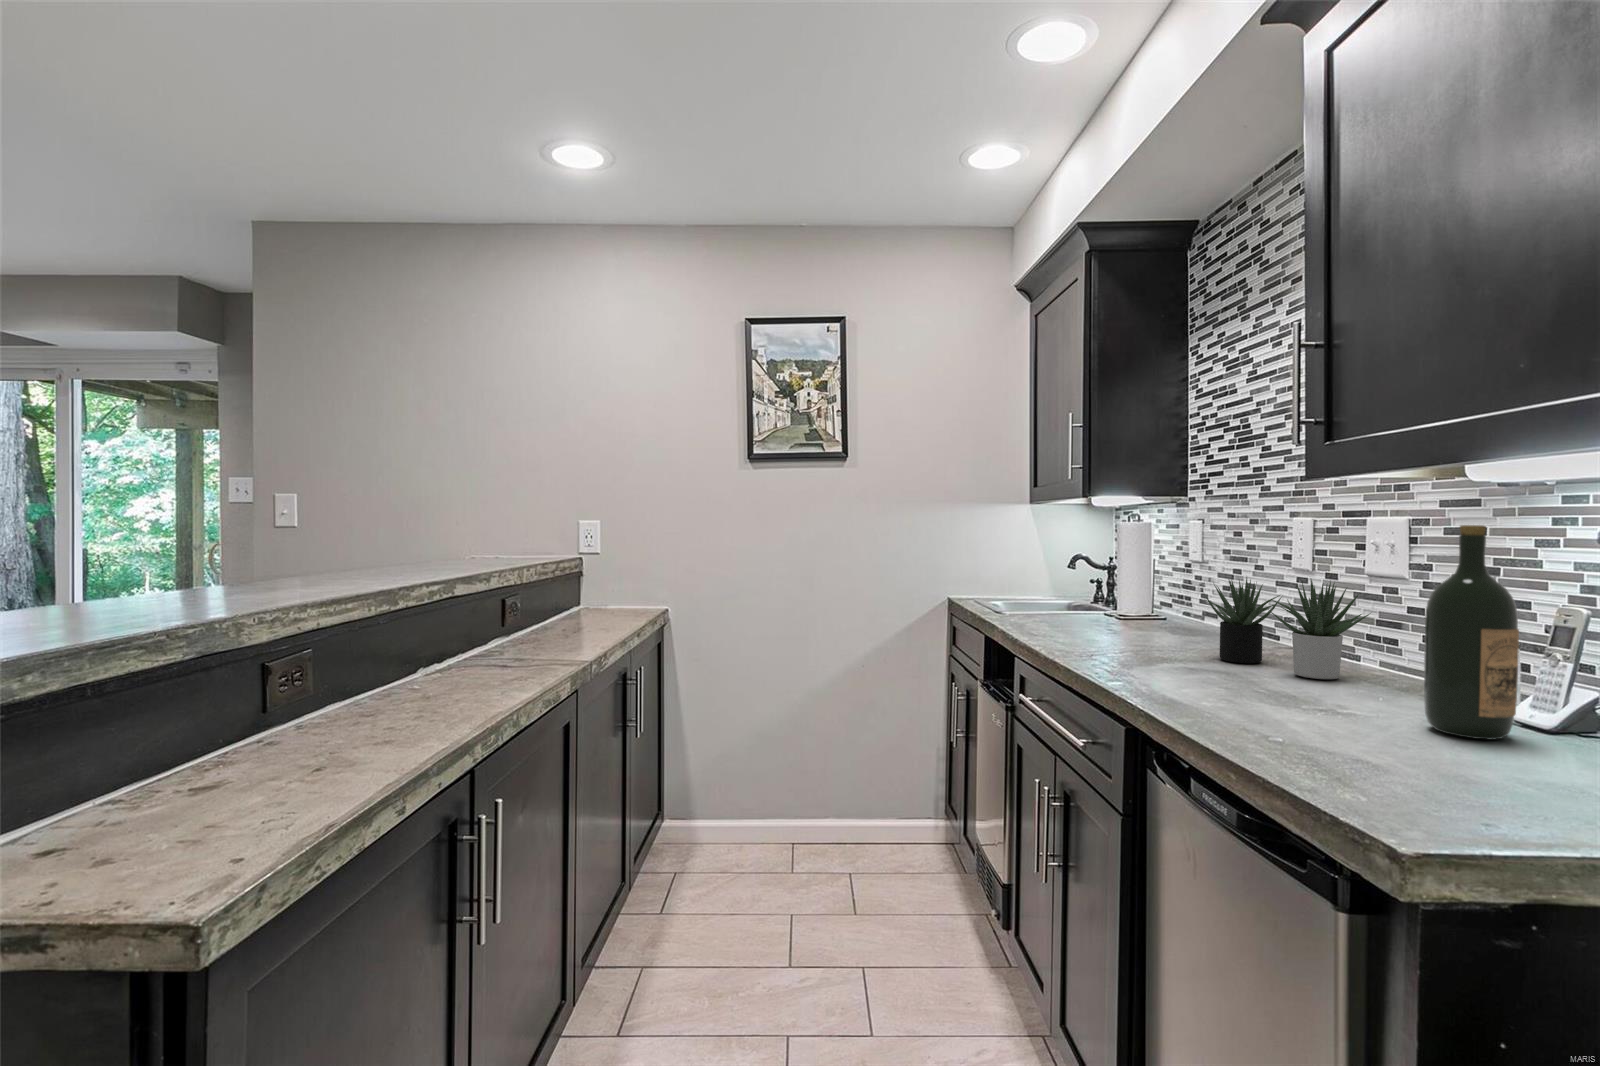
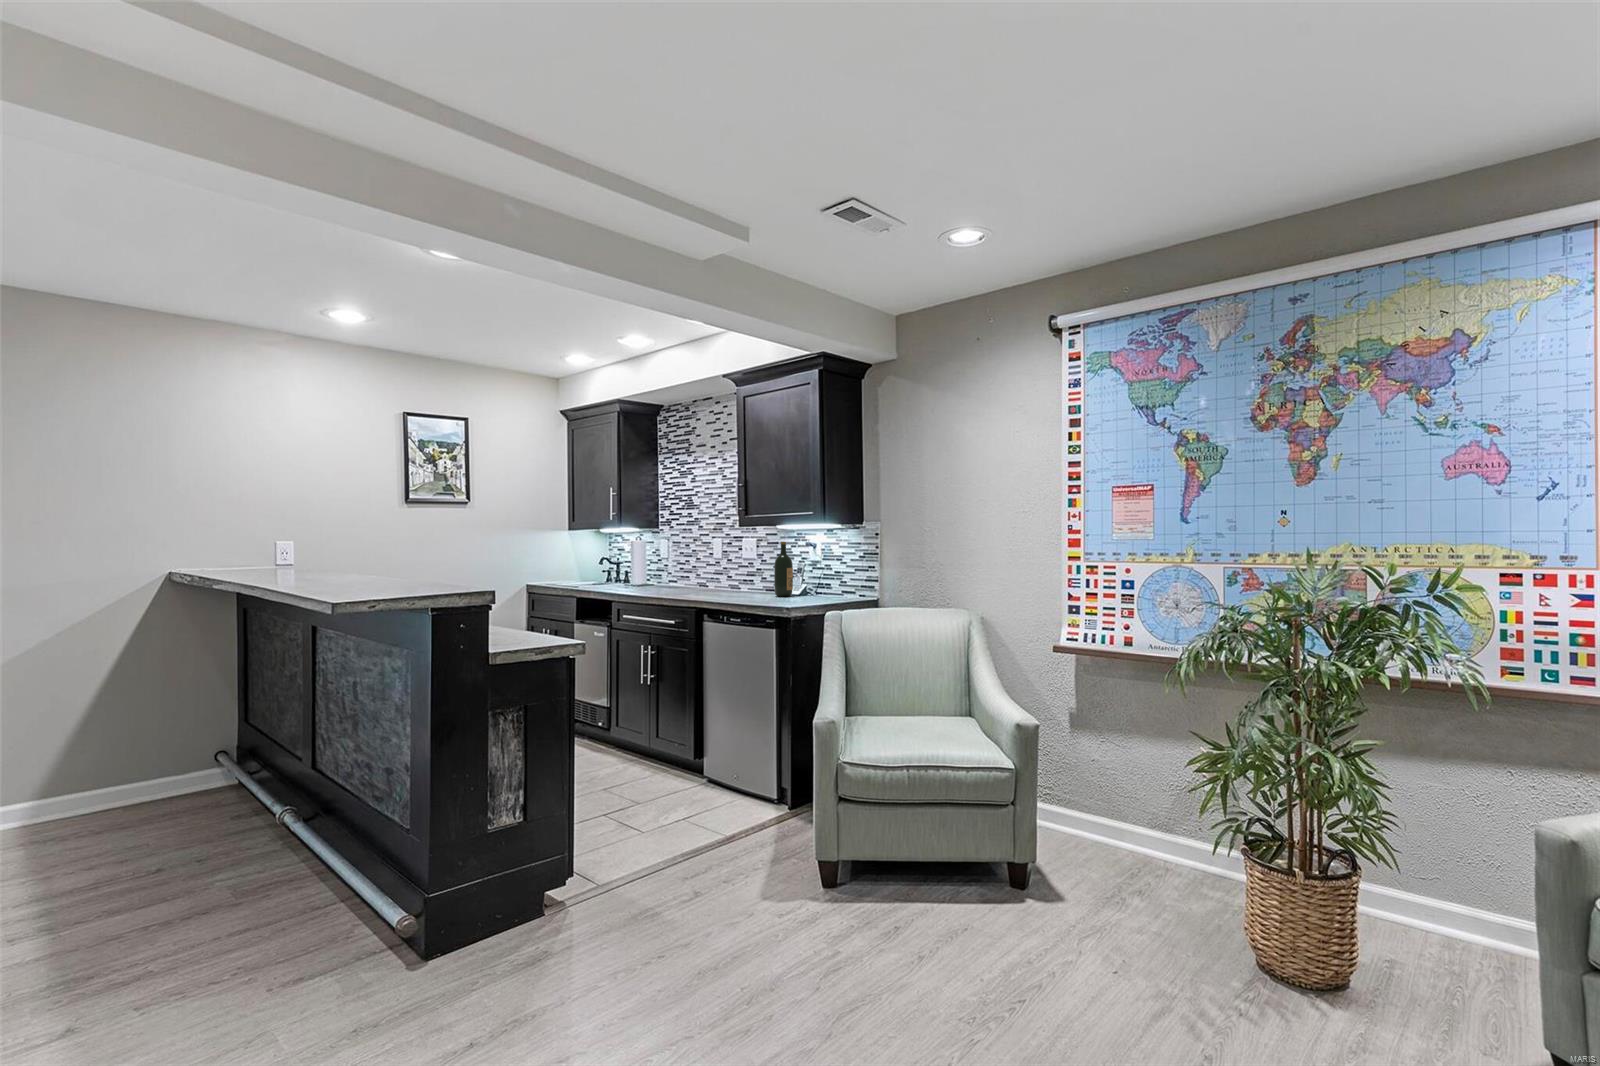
succulent plant: present [1205,577,1369,679] -> none [699,559,753,592]

